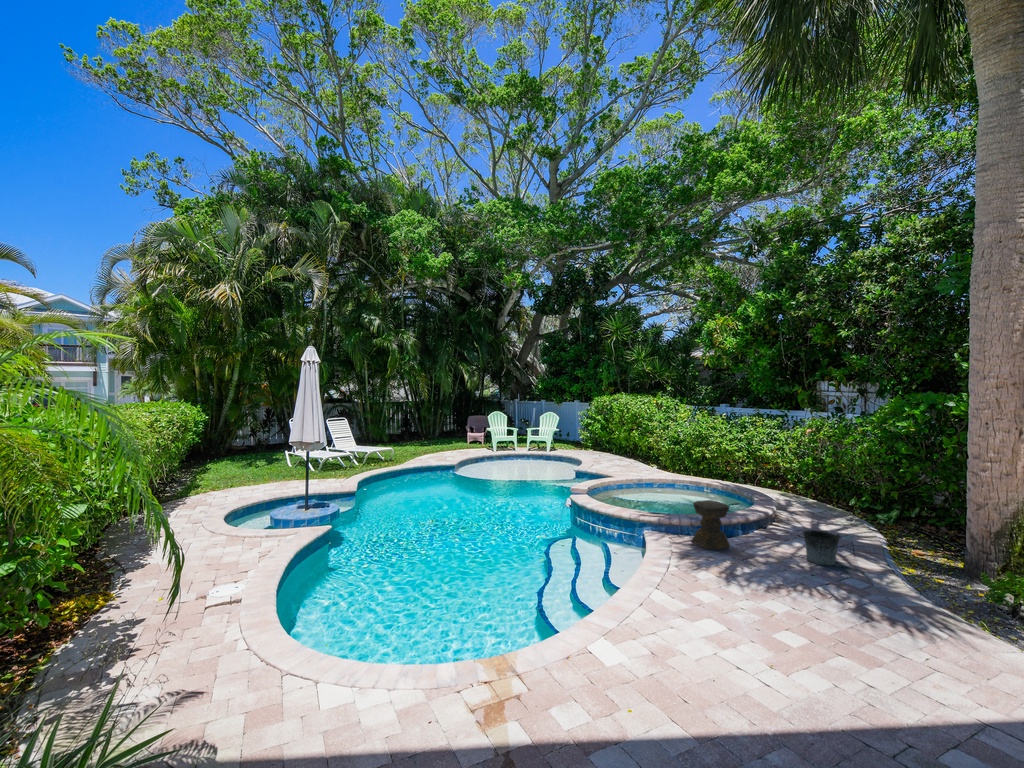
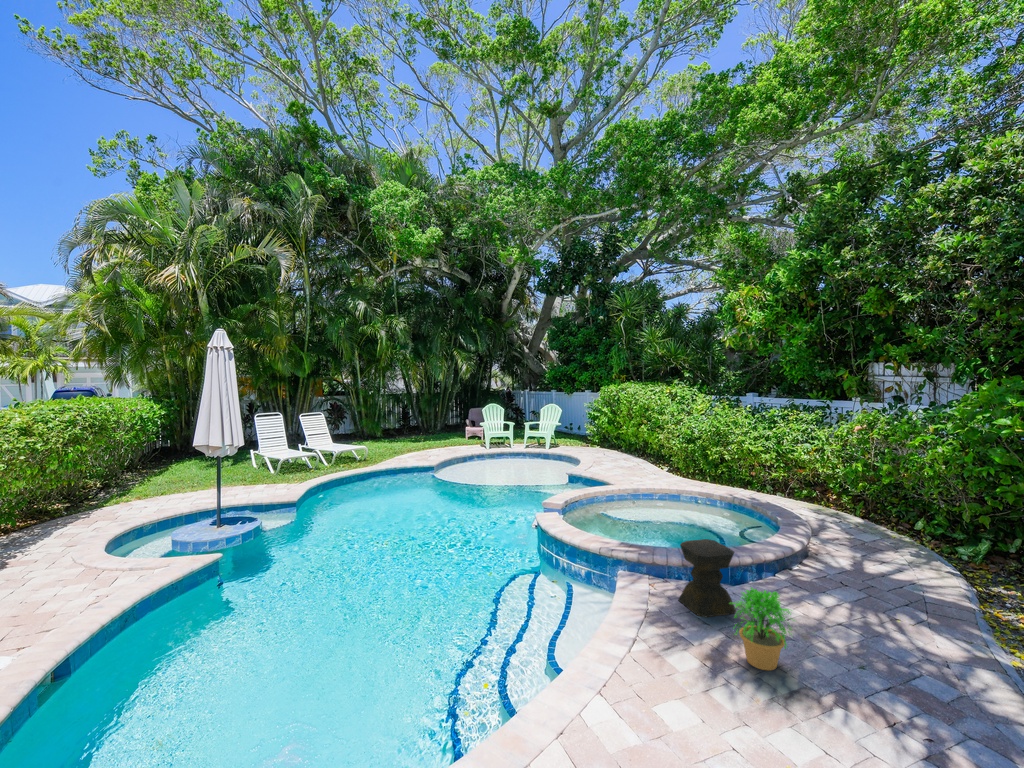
potted plant: none [730,521,774,570] -> present [732,588,791,670]
bucket: present [802,530,842,565] -> none [847,596,915,660]

